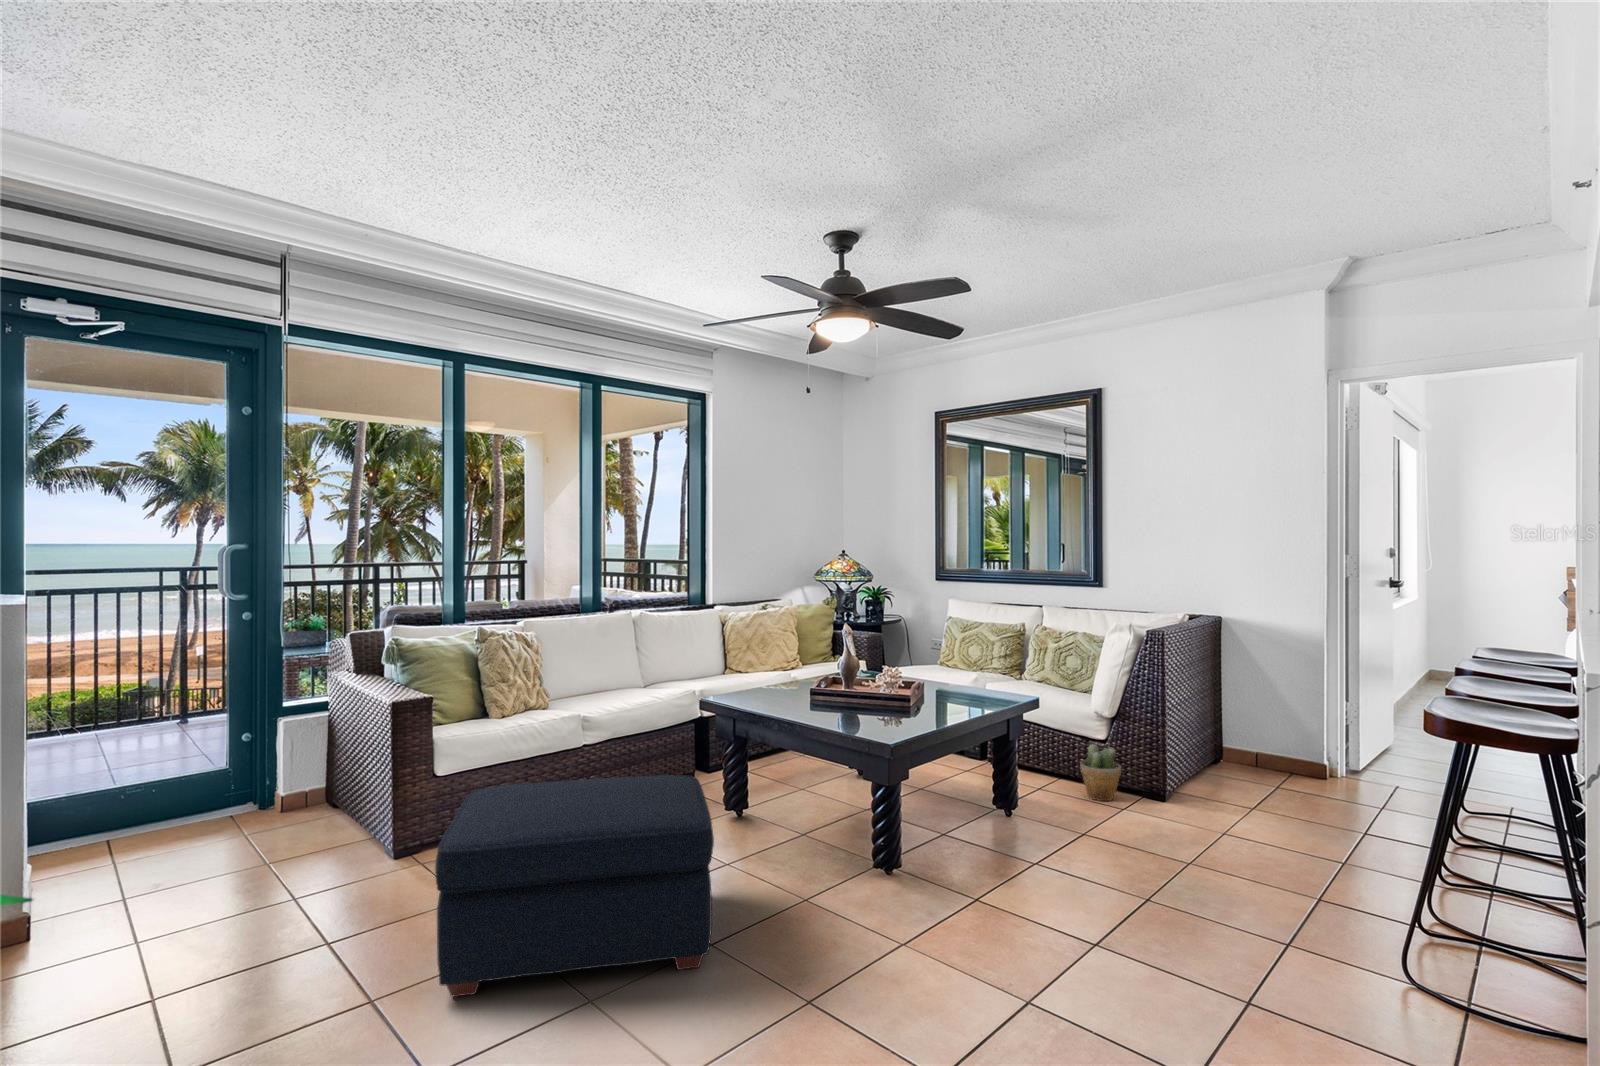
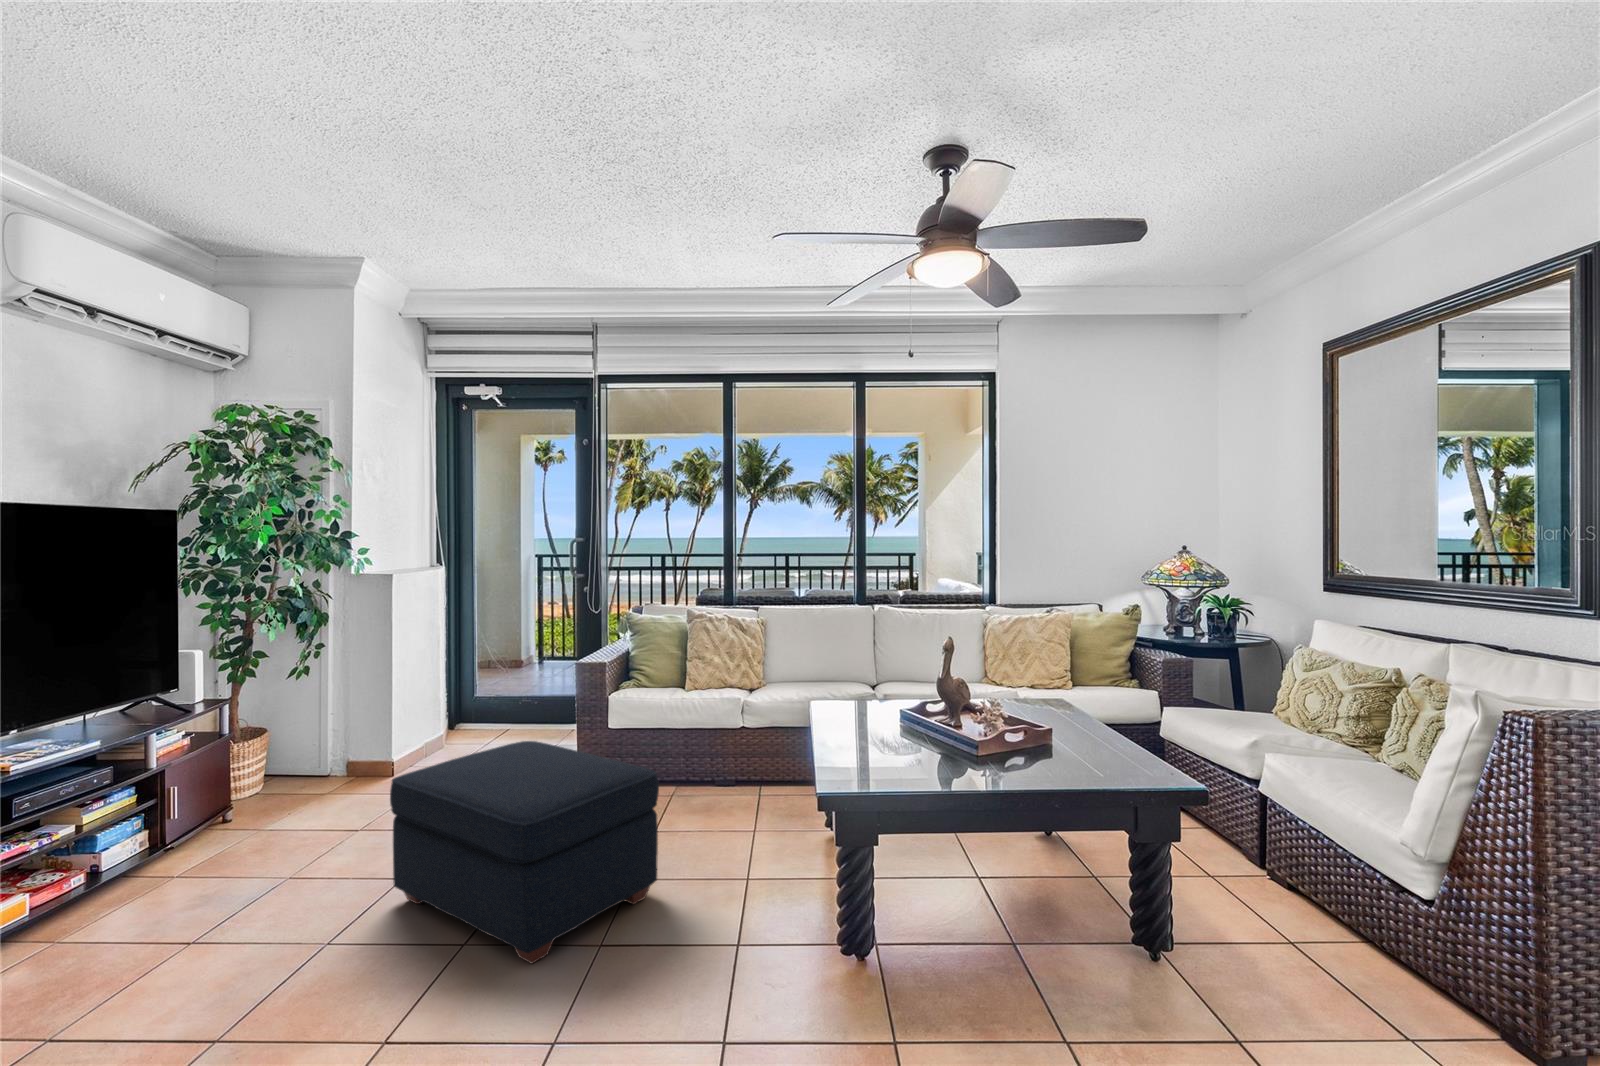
potted plant: present [1080,744,1121,801] -> none [1346,900,1441,1020]

